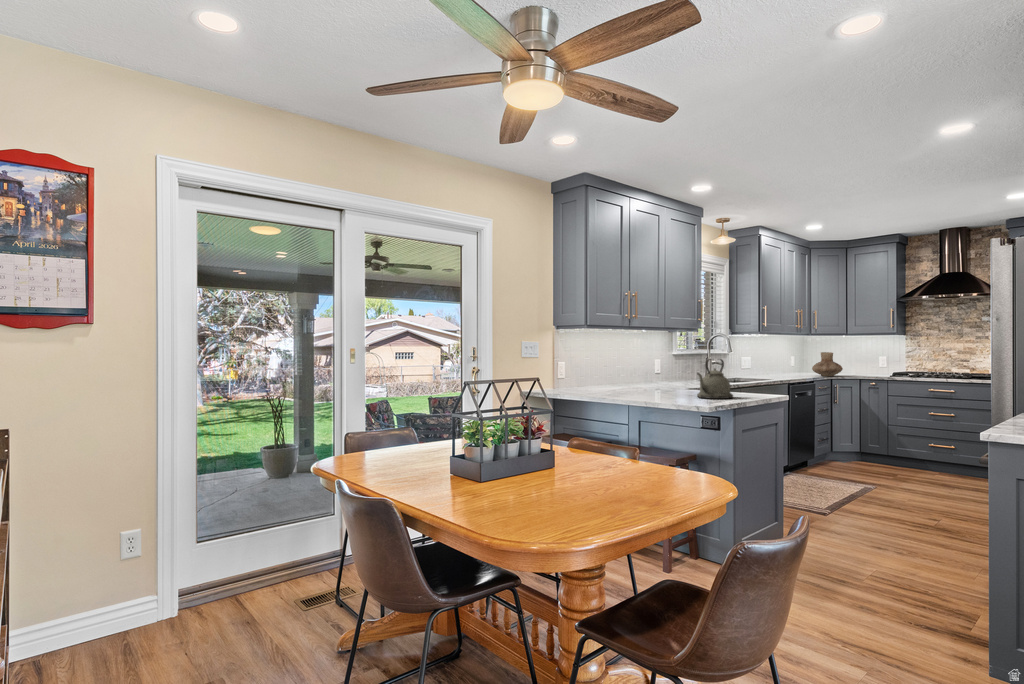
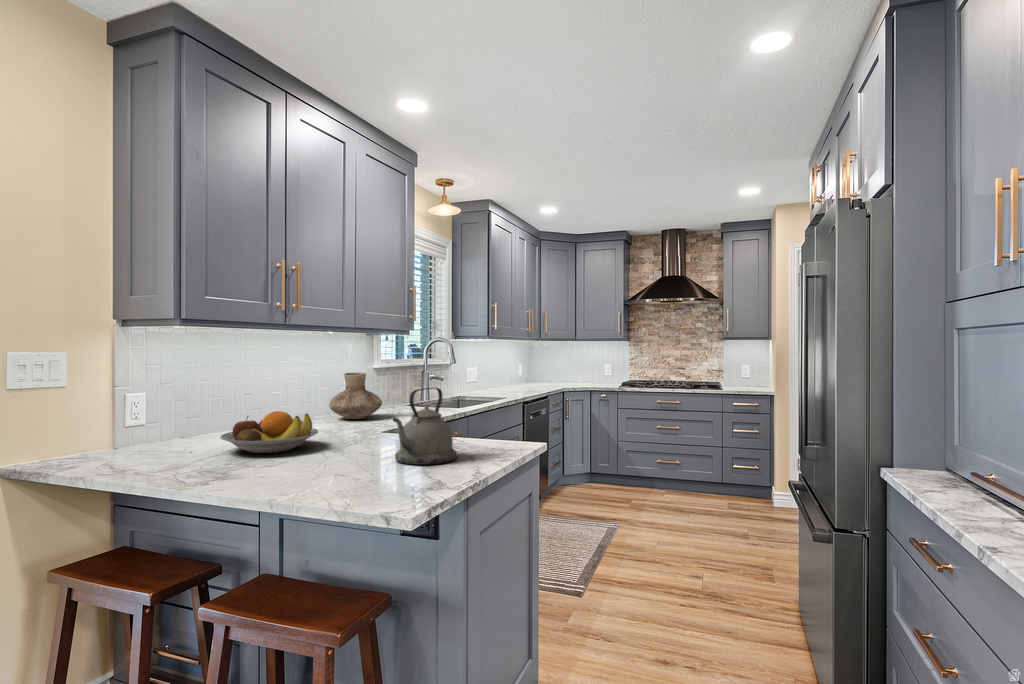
vase: present [812,352,843,376] -> present [329,372,382,419]
fruit bowl: none [602,372,651,393] -> present [220,411,318,453]

